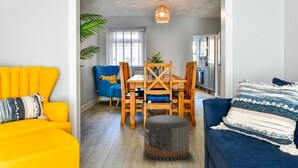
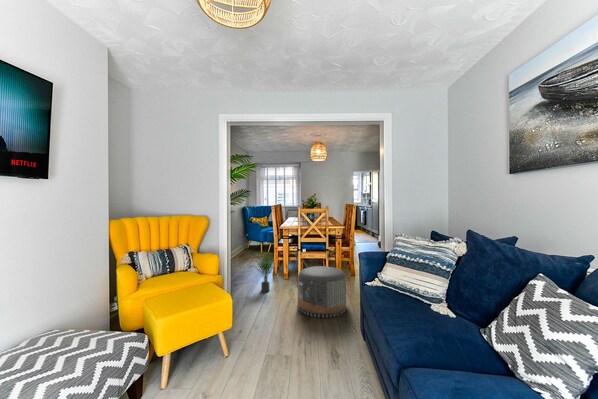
potted plant: none [98,101,126,139] -> present [254,254,273,292]

